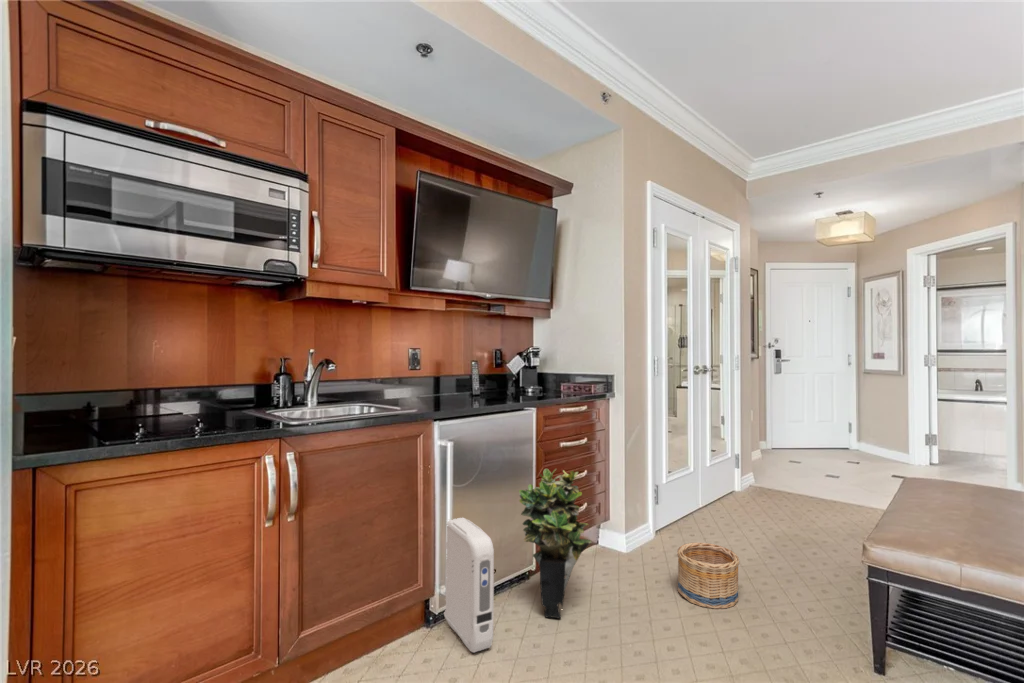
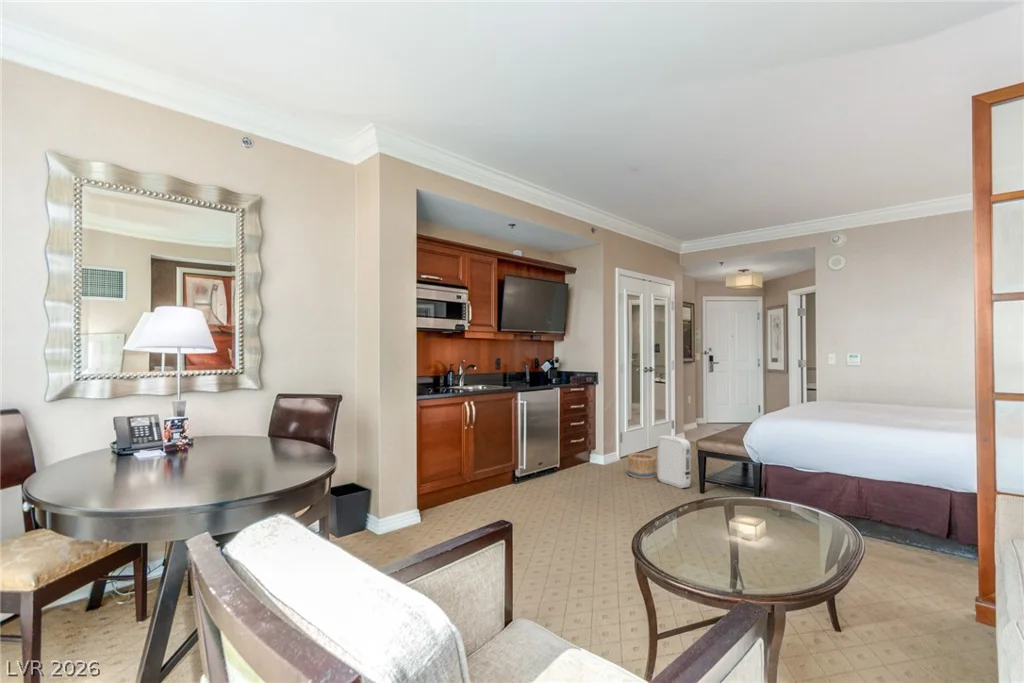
potted plant: present [519,469,591,618] -> none [553,417,588,481]
air purifier: present [444,518,494,652] -> present [657,435,691,488]

